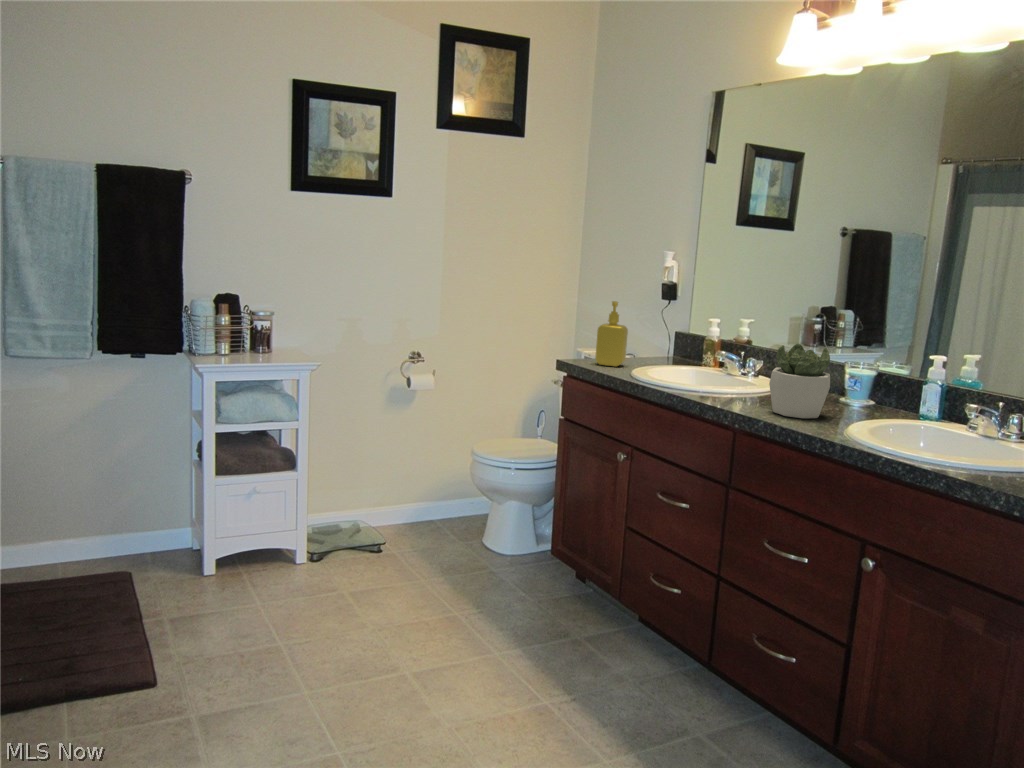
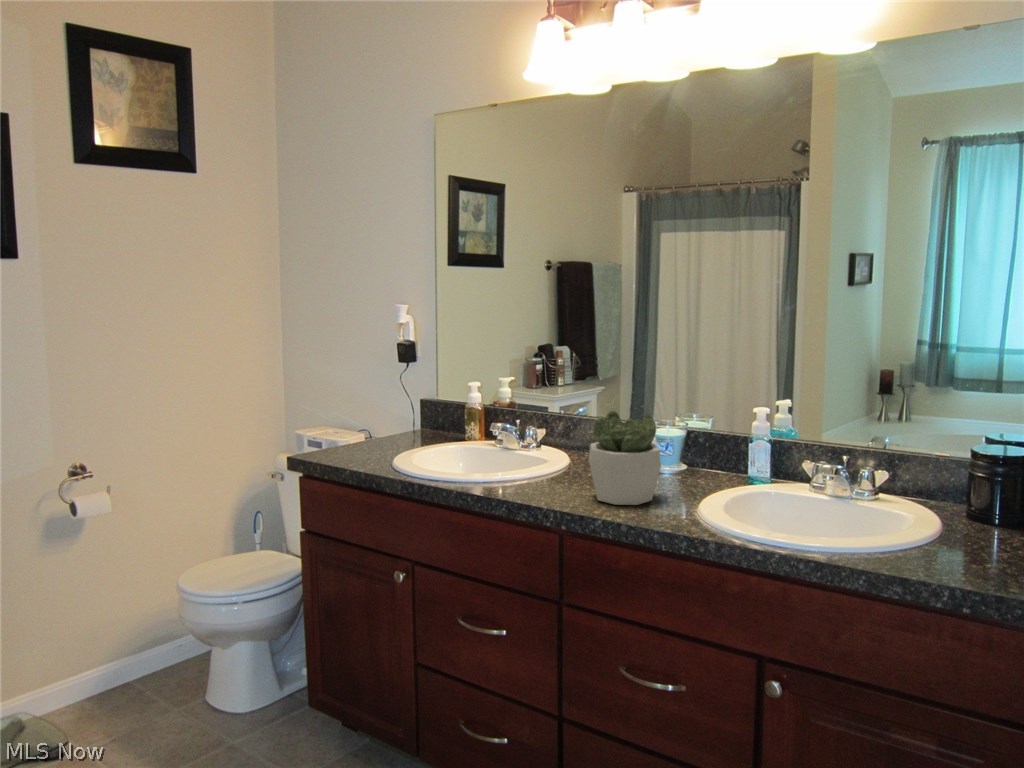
soap dispenser: present [595,301,628,367] -> none [337,374,376,456]

